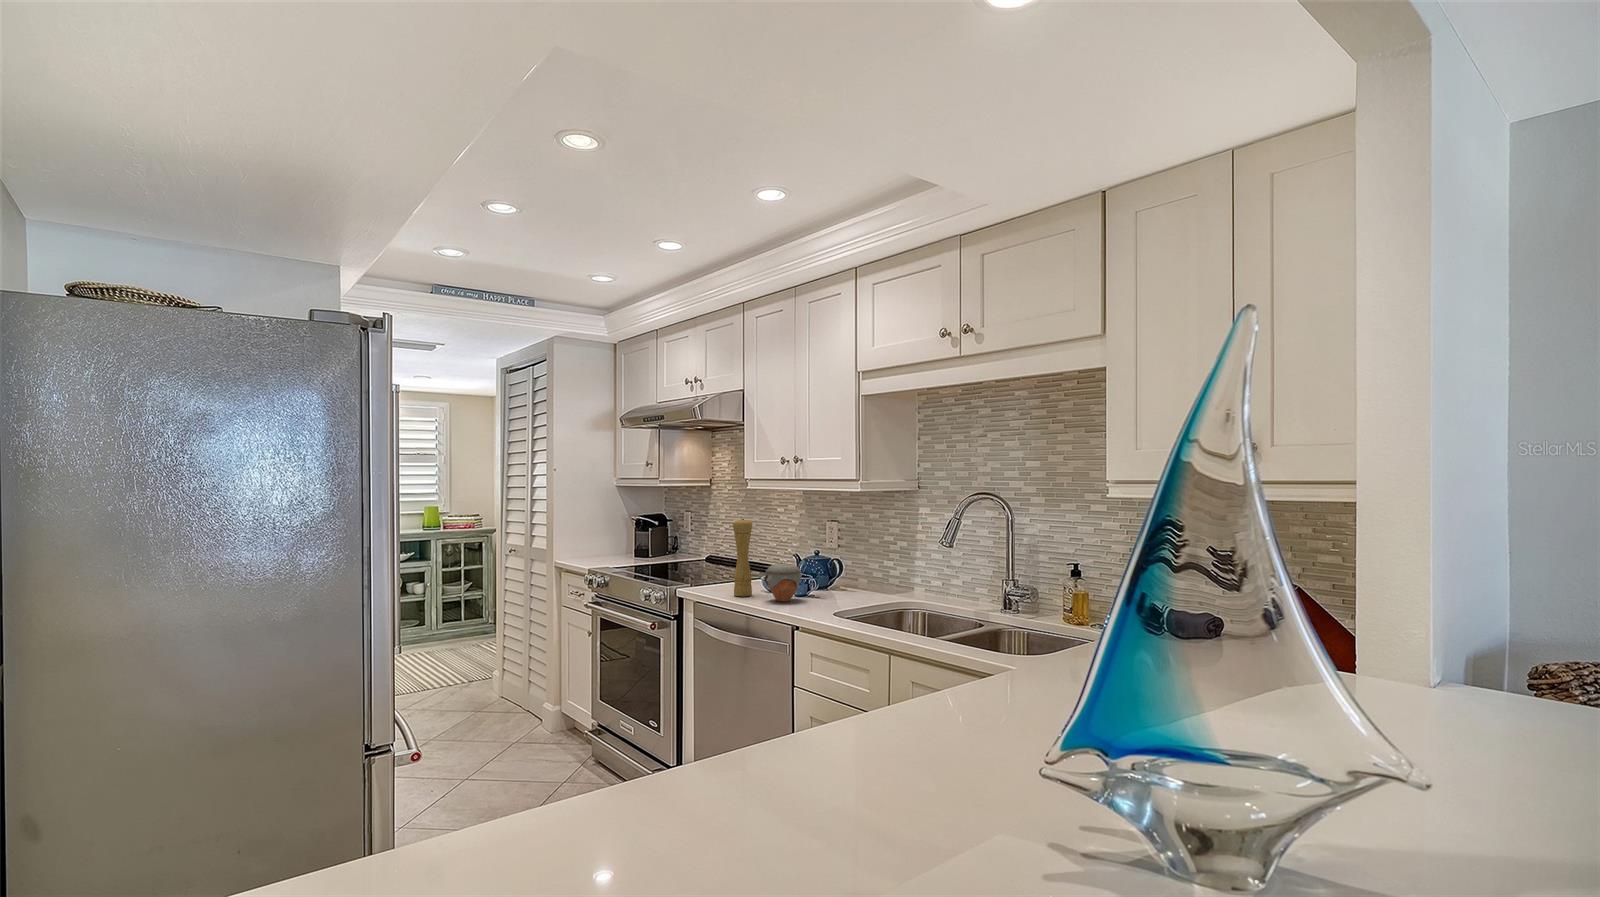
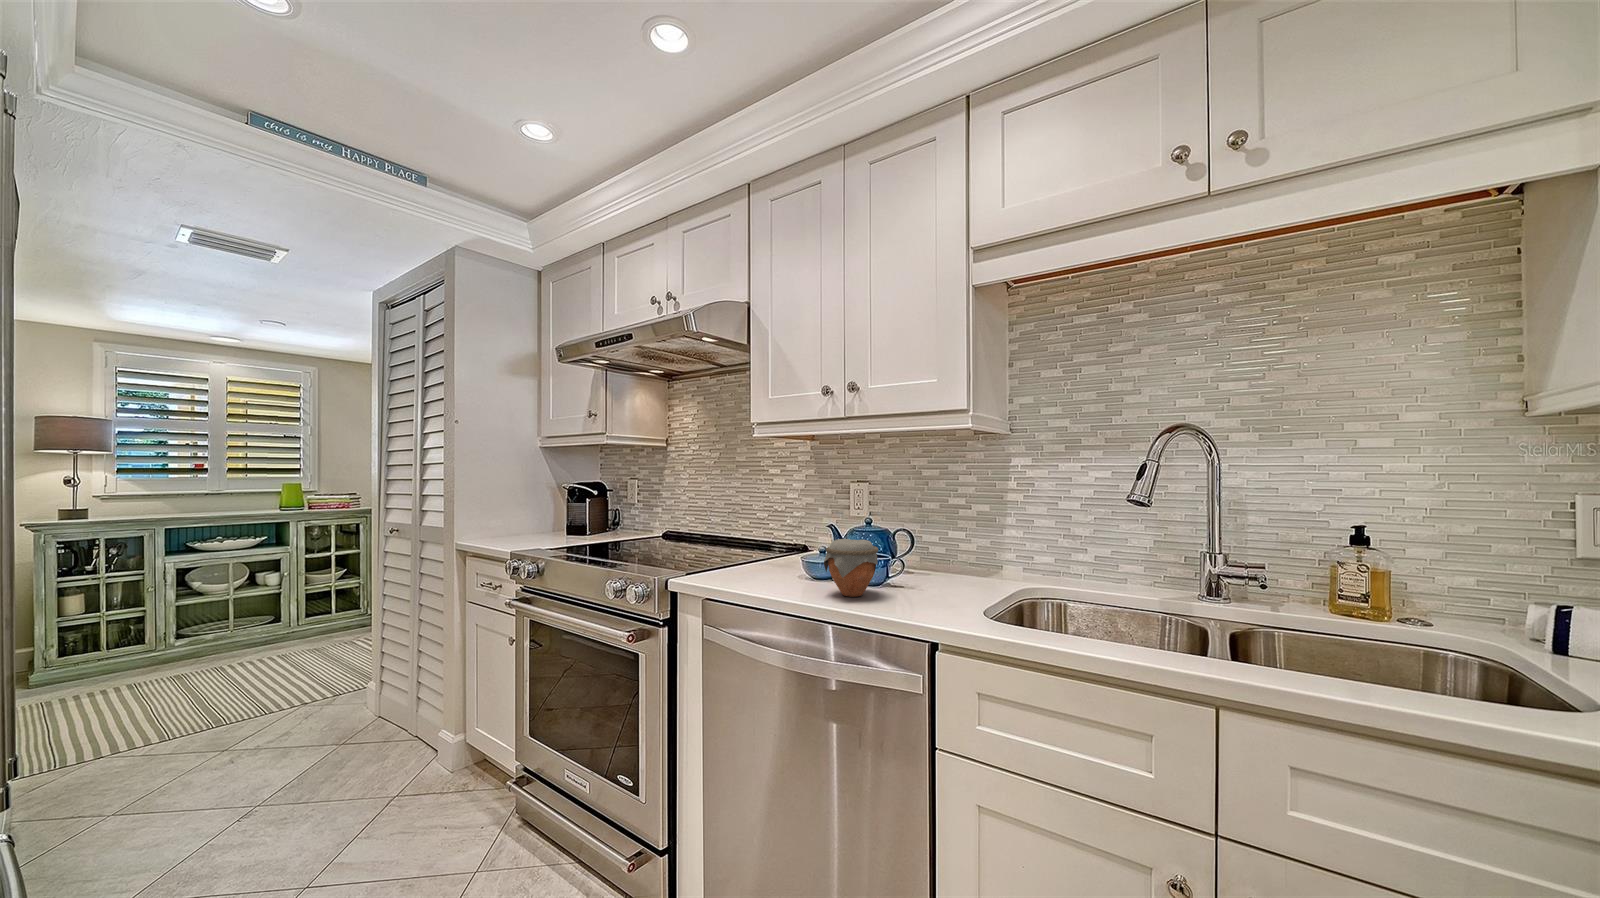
pepper mill: present [733,519,752,596] -> none [764,474,793,590]

